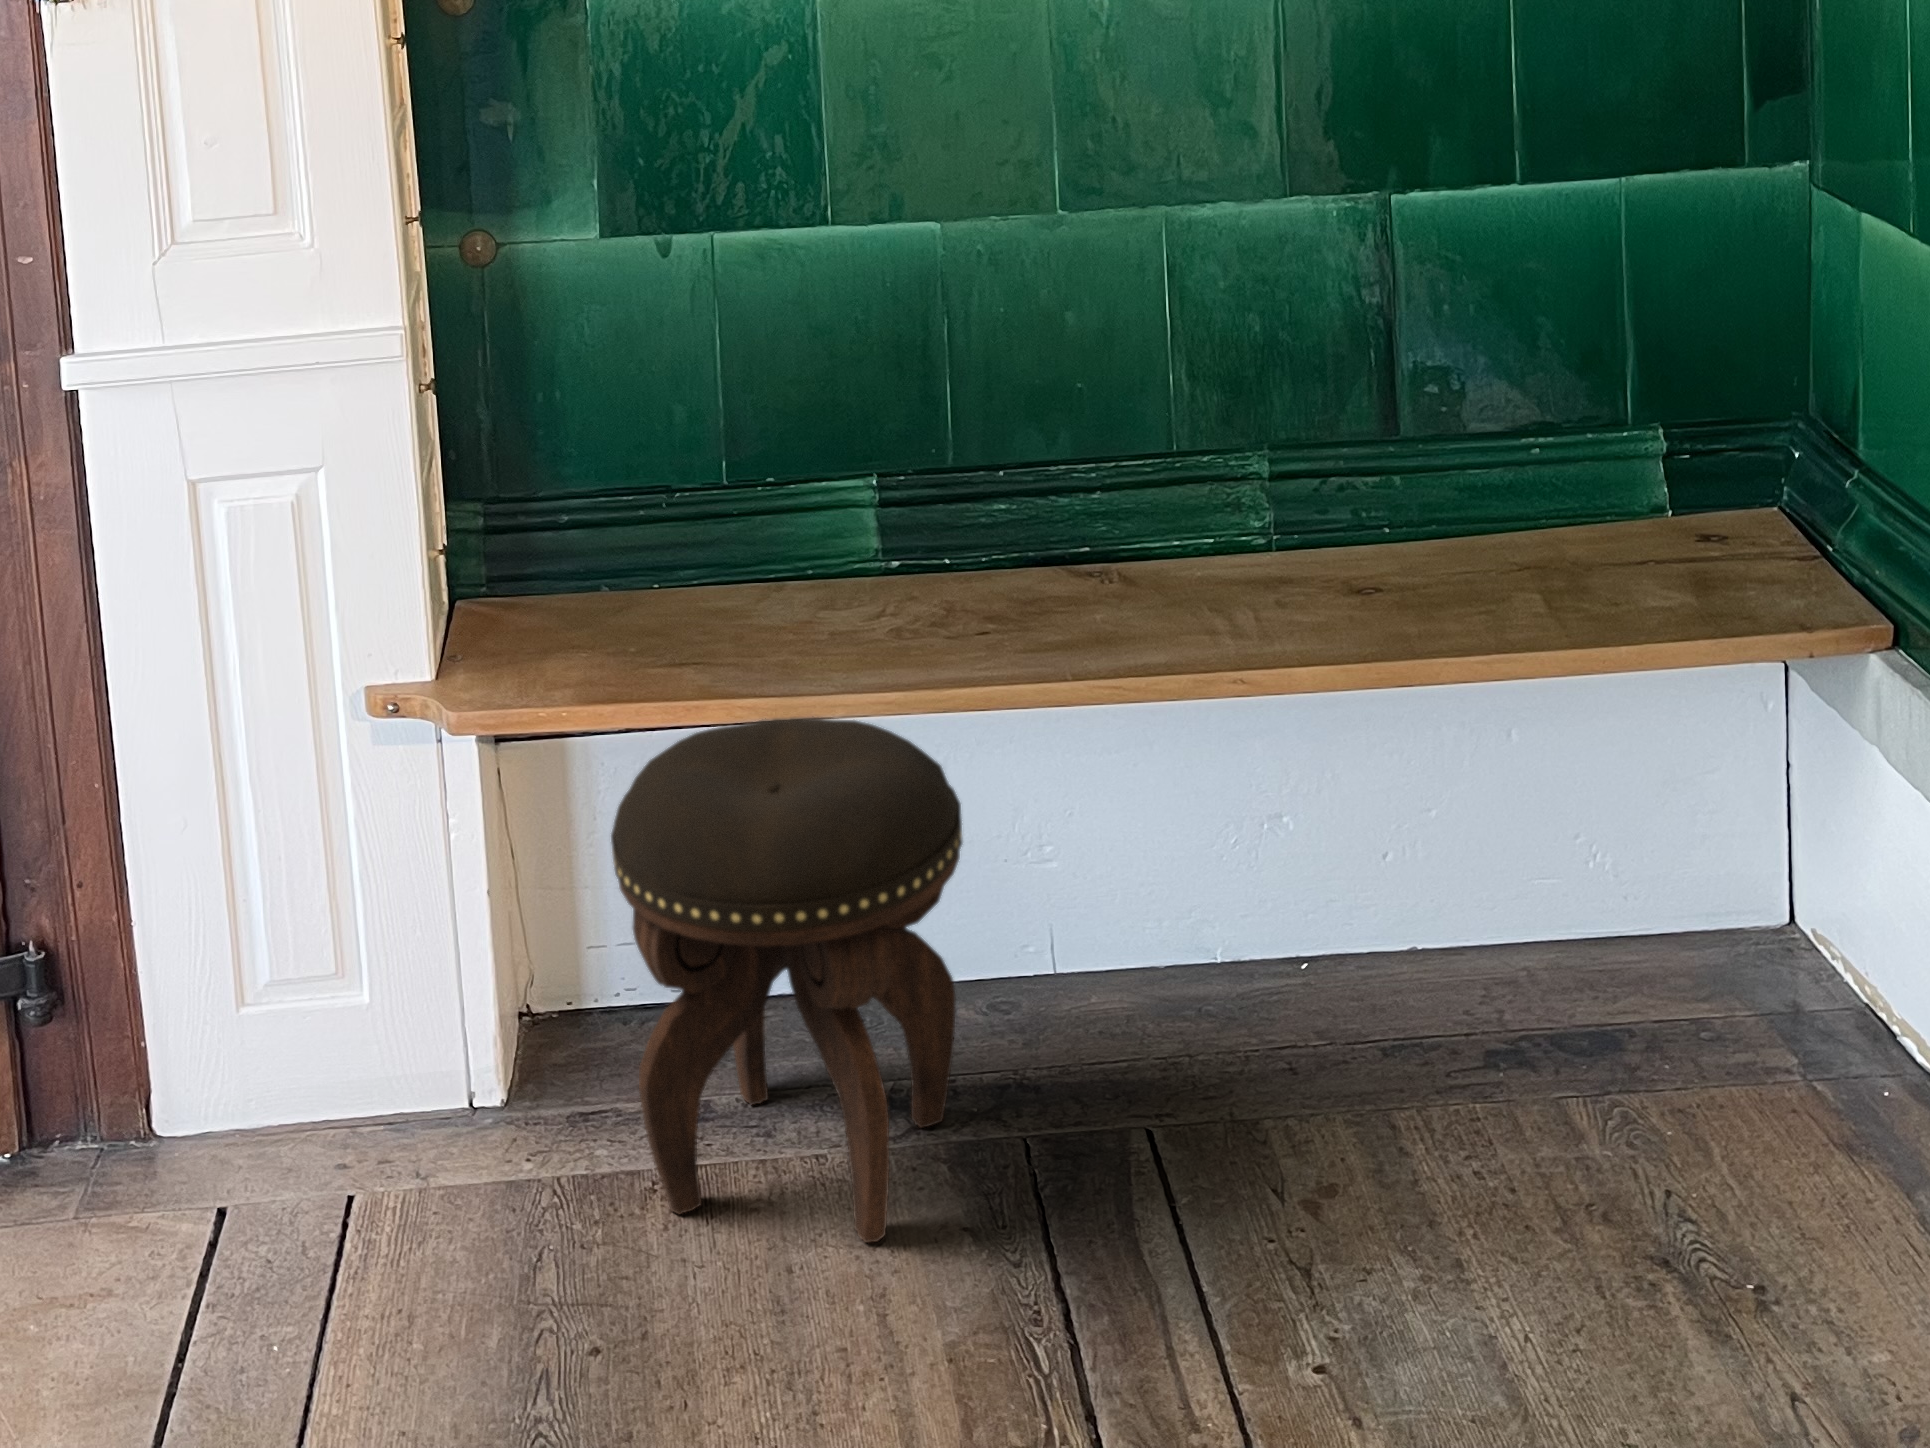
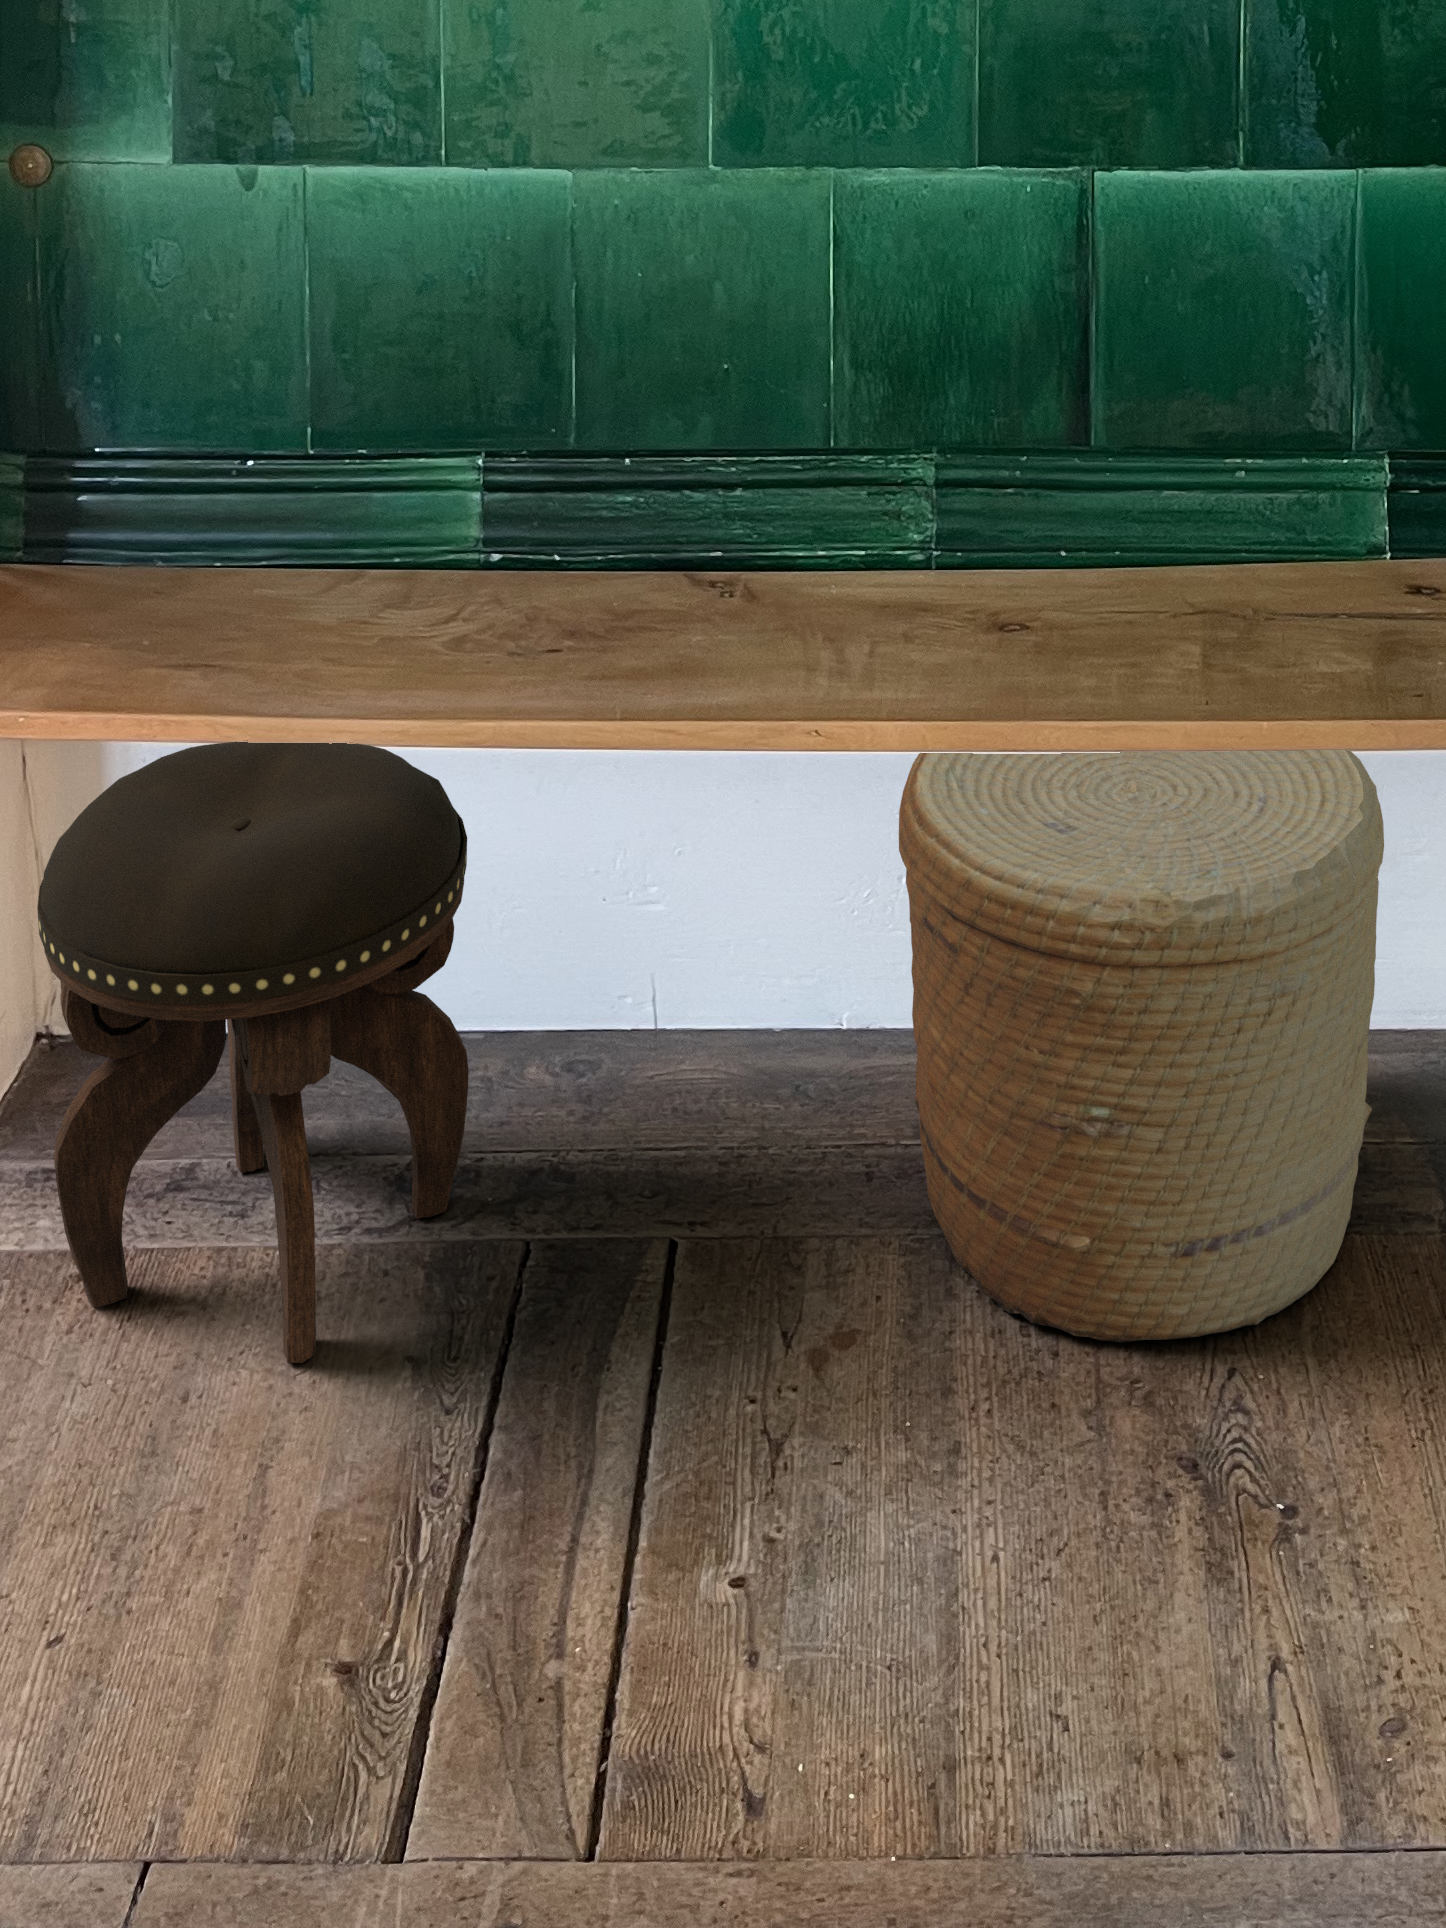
woven basket: none [1311,625,1742,1175] -> present [899,750,1384,1342]

